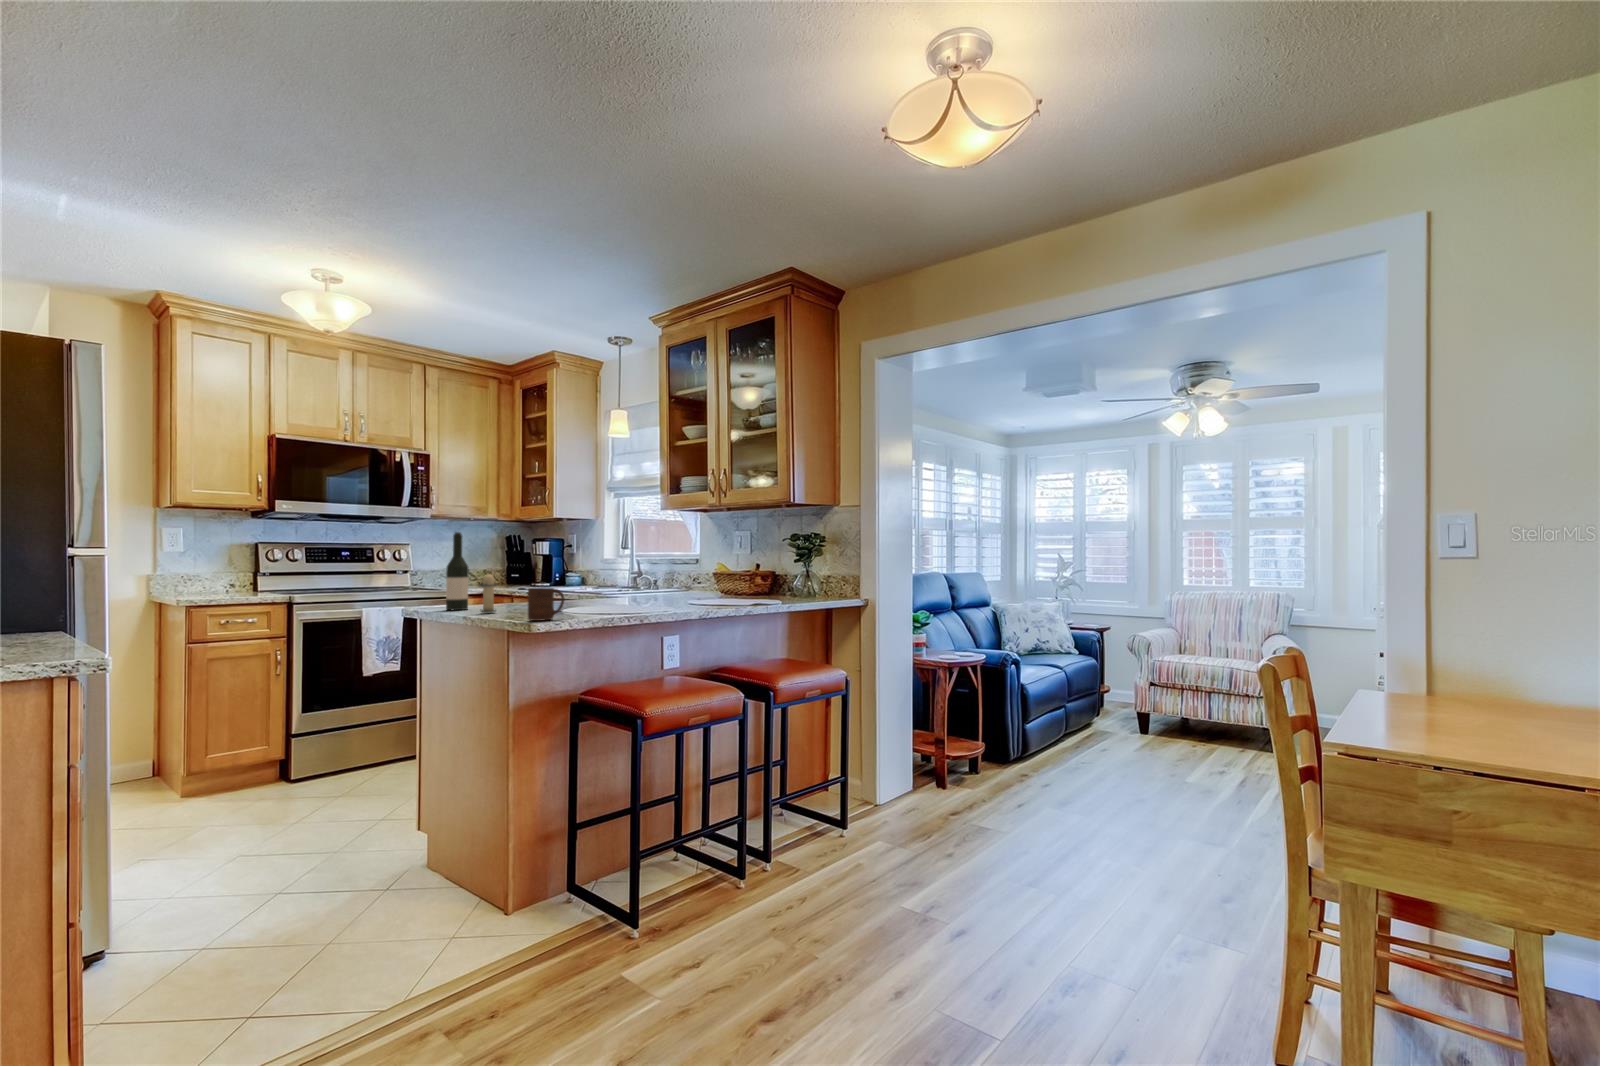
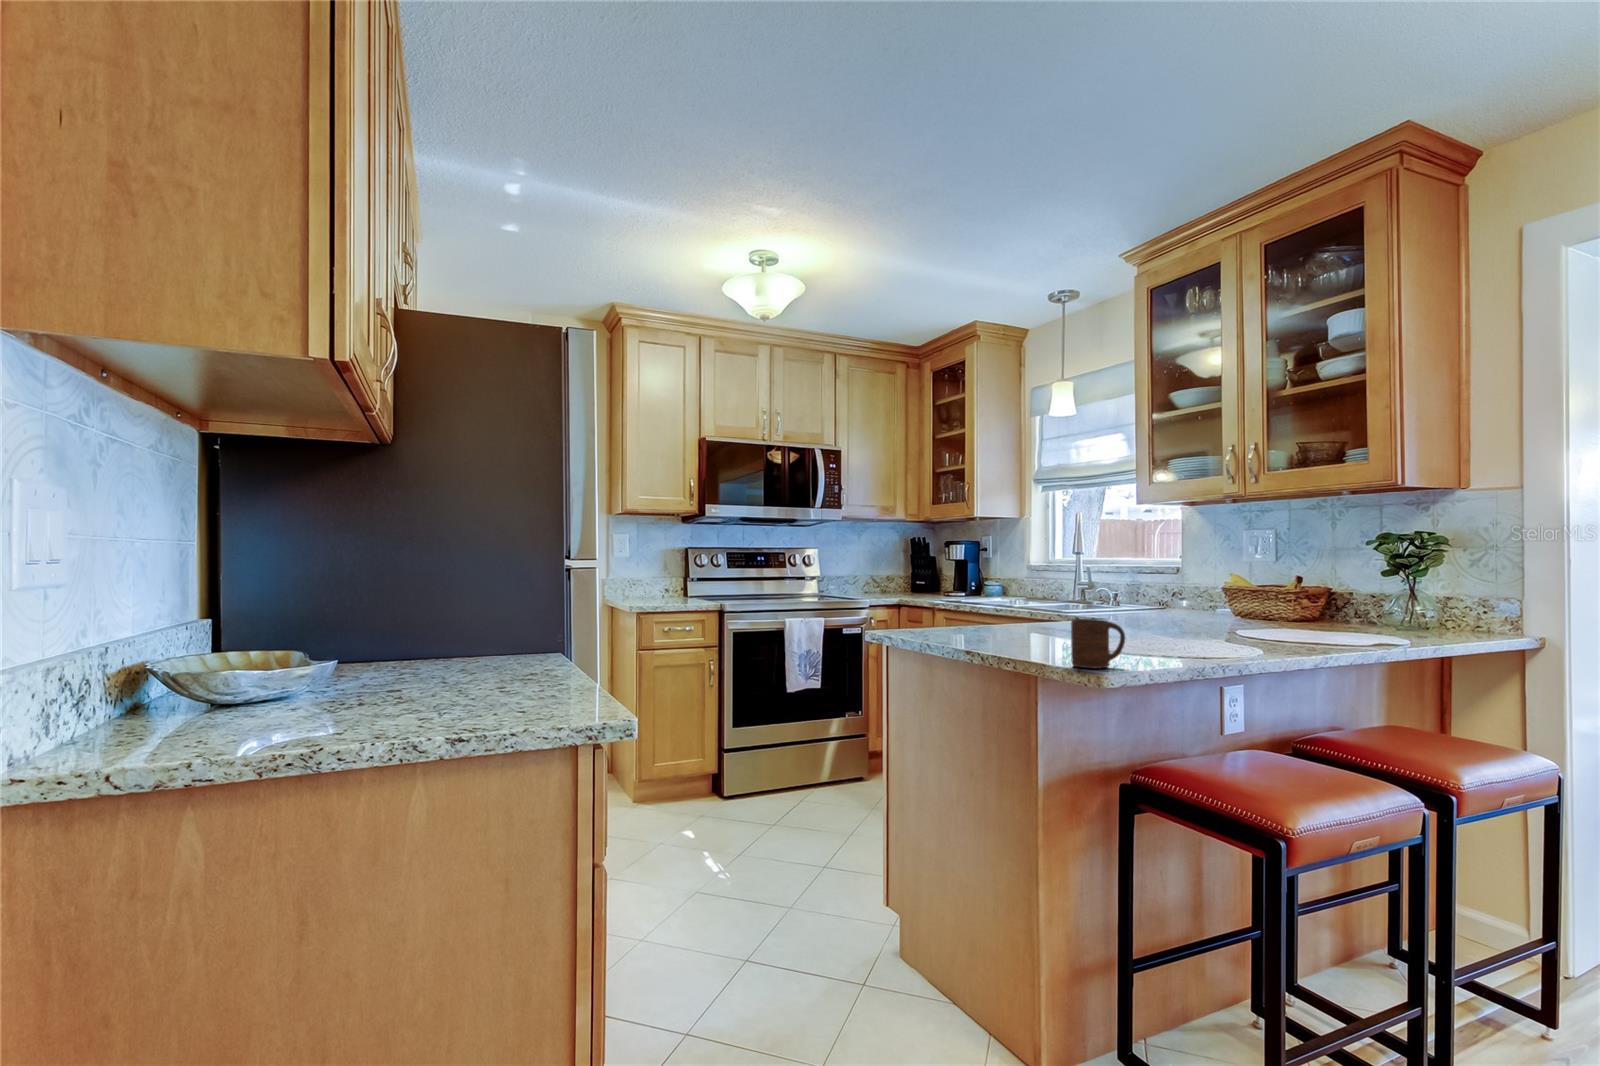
wine bottle: present [446,532,469,610] -> none [913,538,939,636]
candle: present [480,574,496,613] -> none [966,590,993,645]

